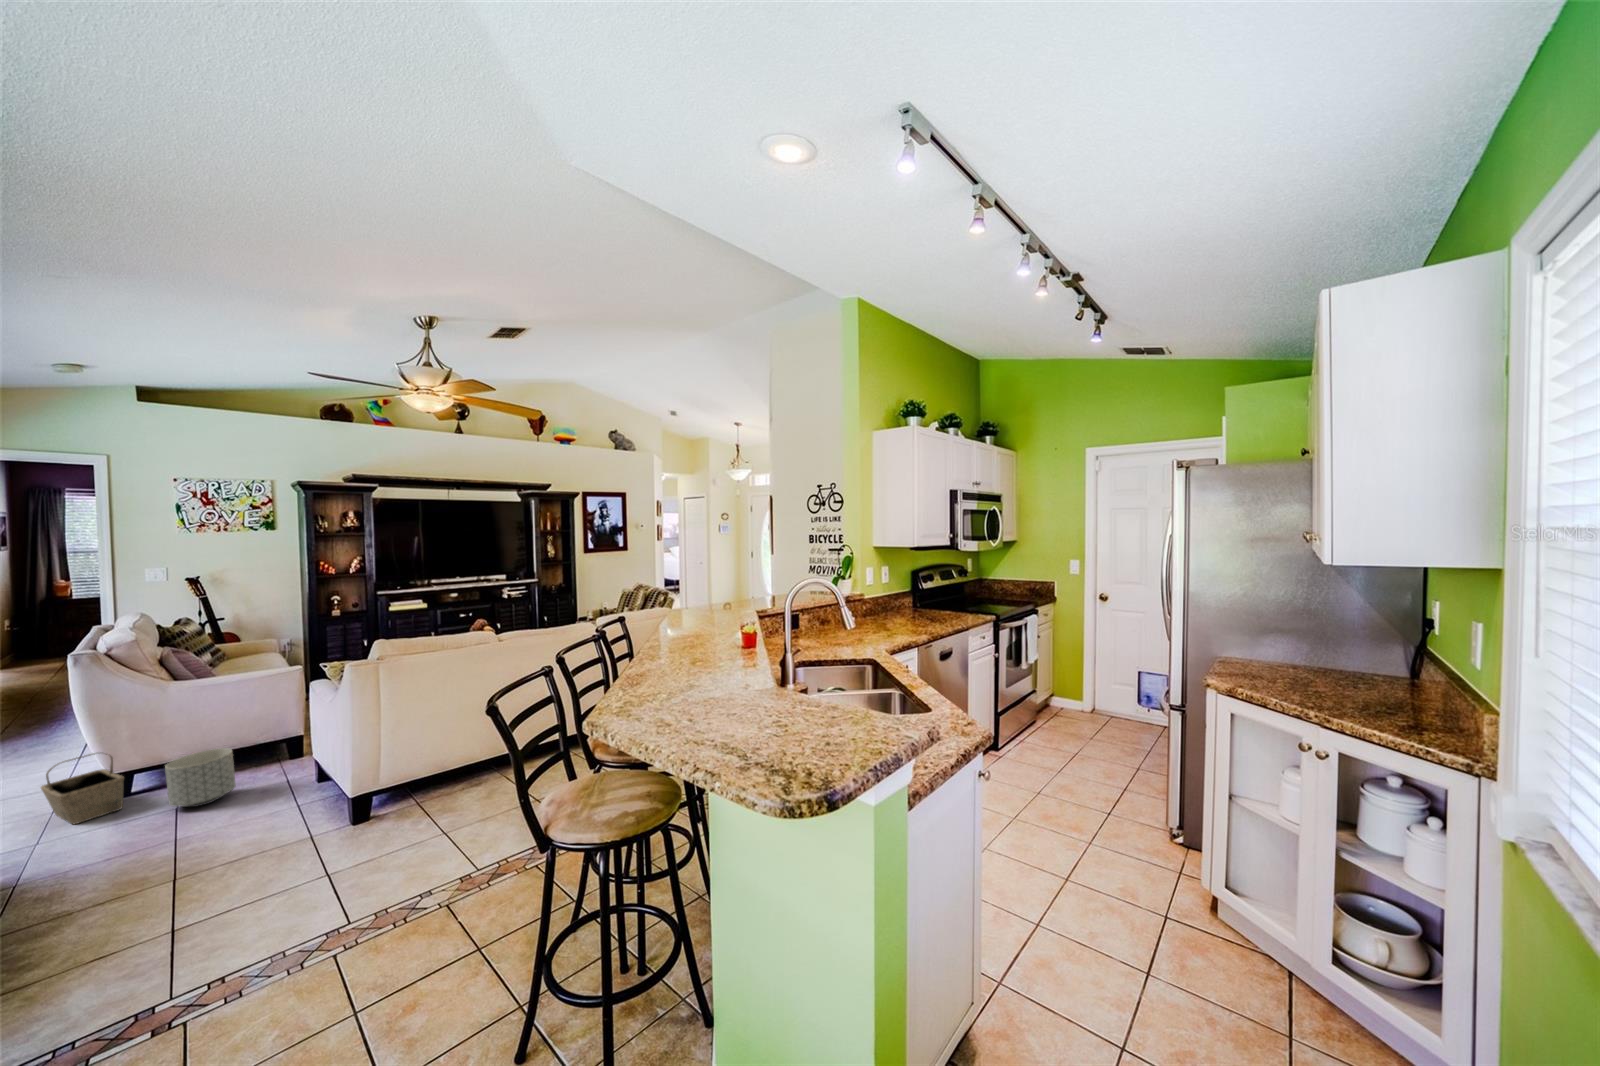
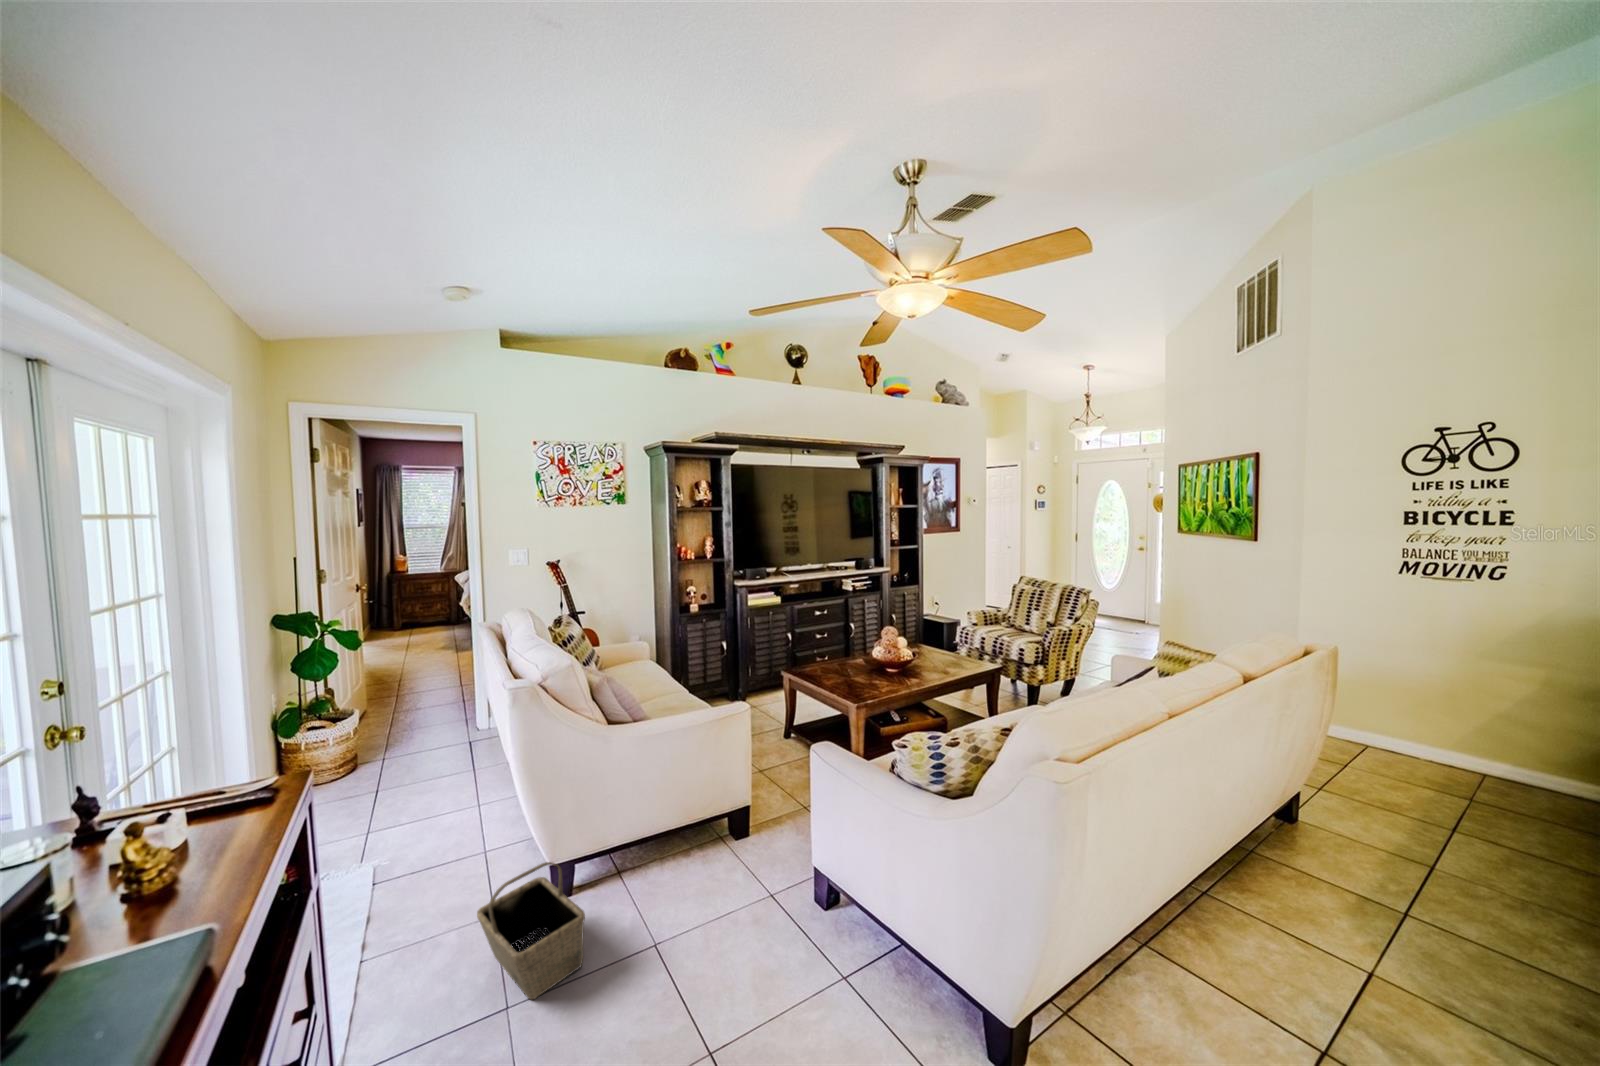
planter: present [165,748,236,807] -> none [650,870,737,993]

